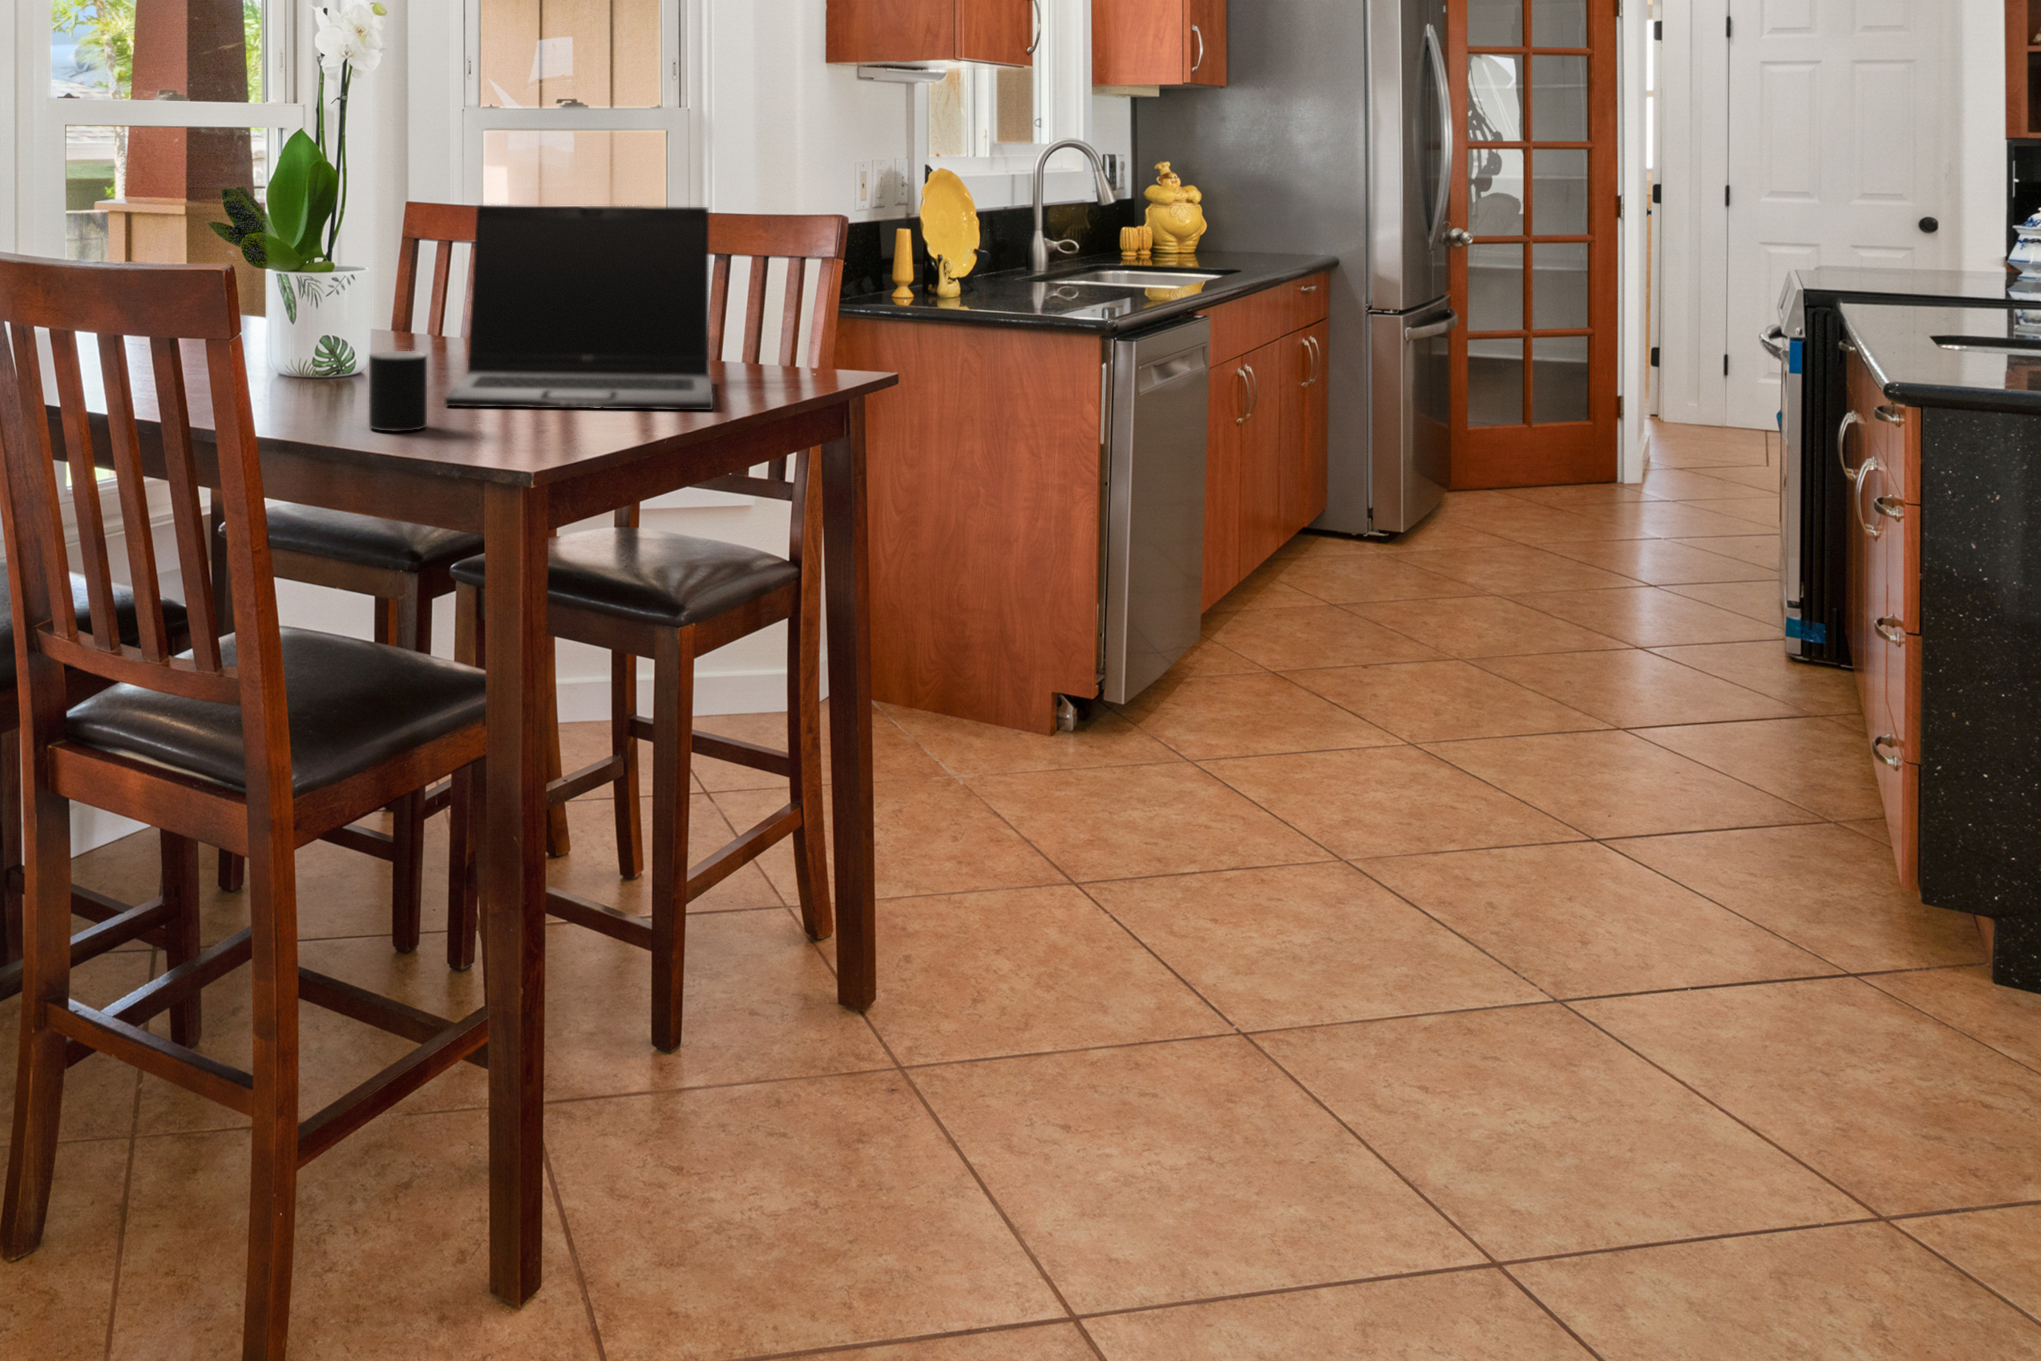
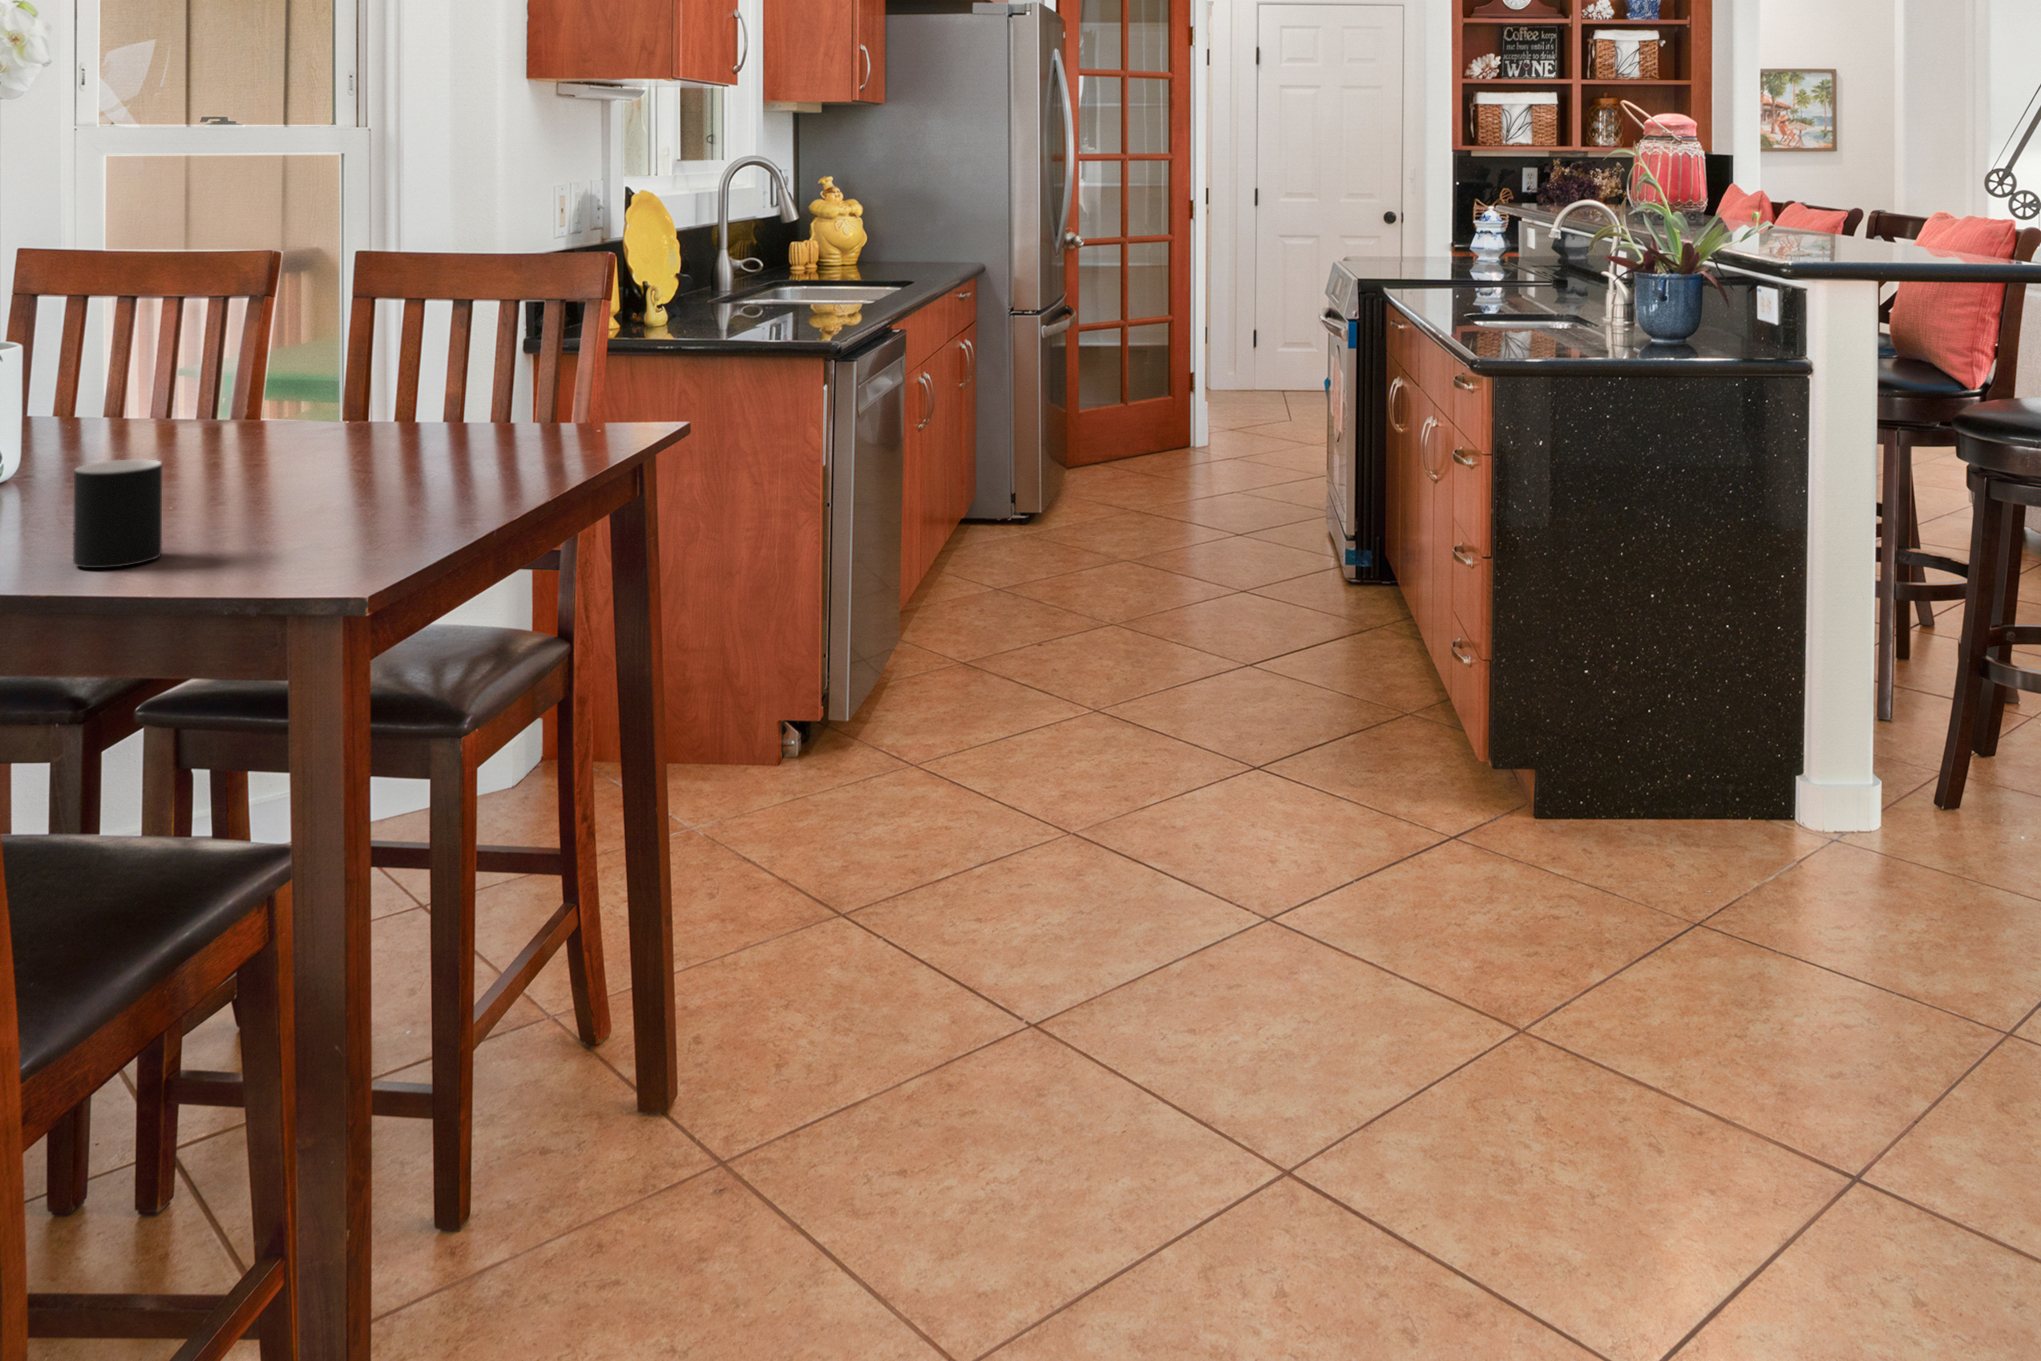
laptop: present [445,205,713,410] -> none [162,252,523,522]

